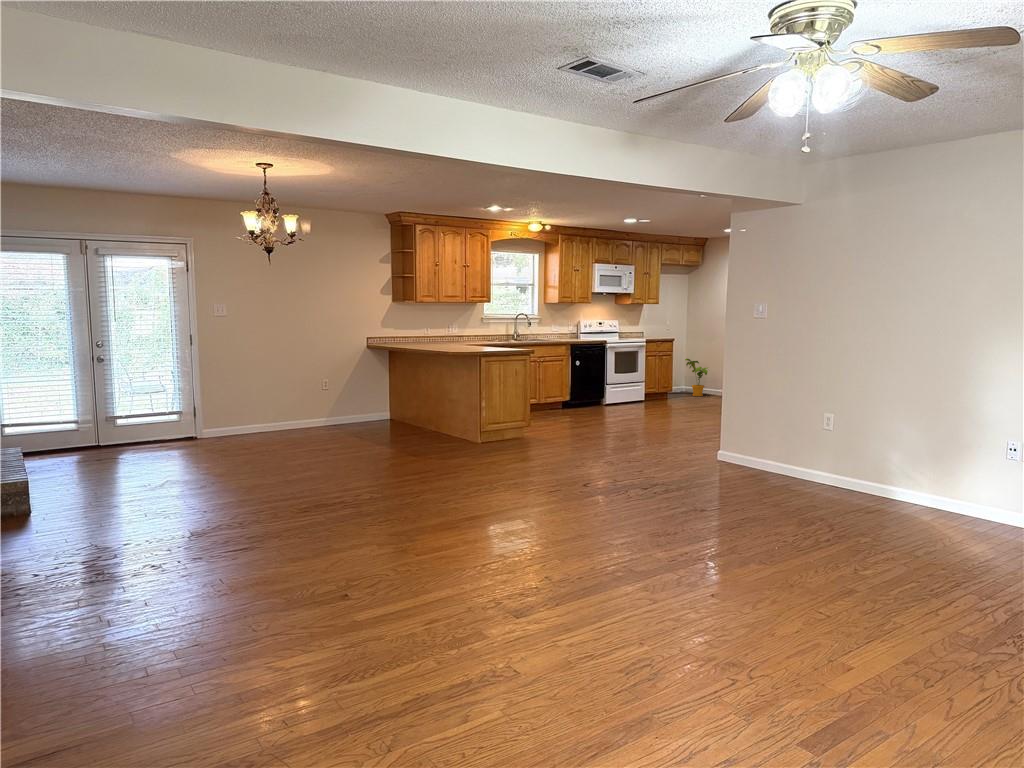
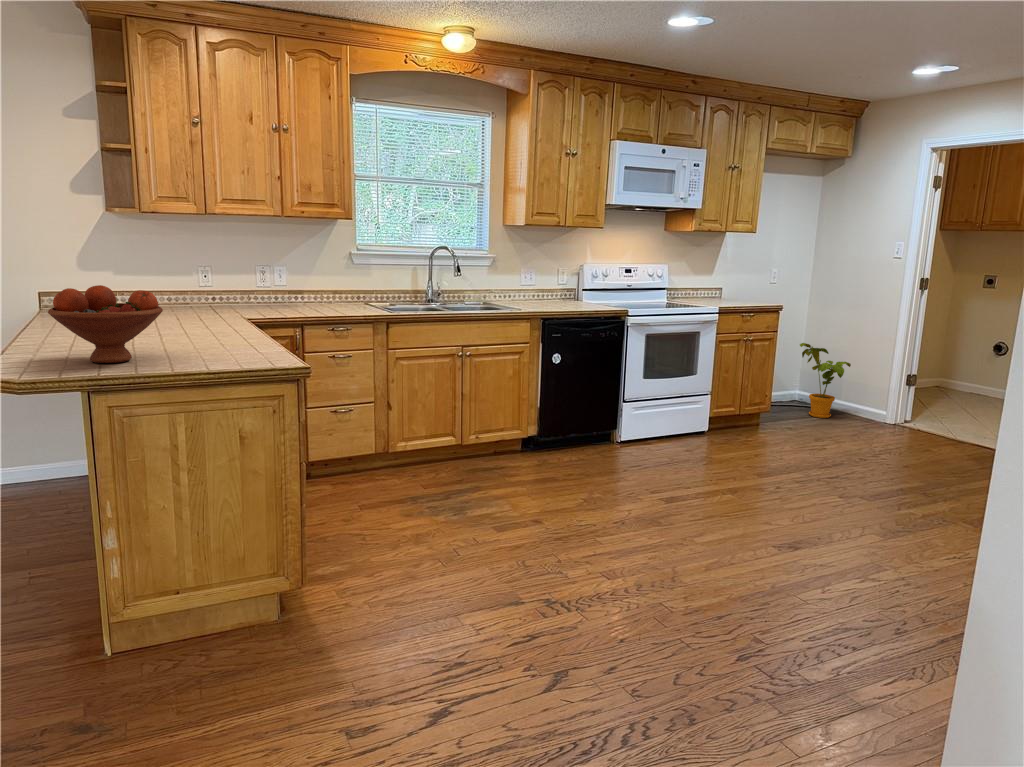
fruit bowl: none [461,324,492,348] -> present [48,285,163,363]

